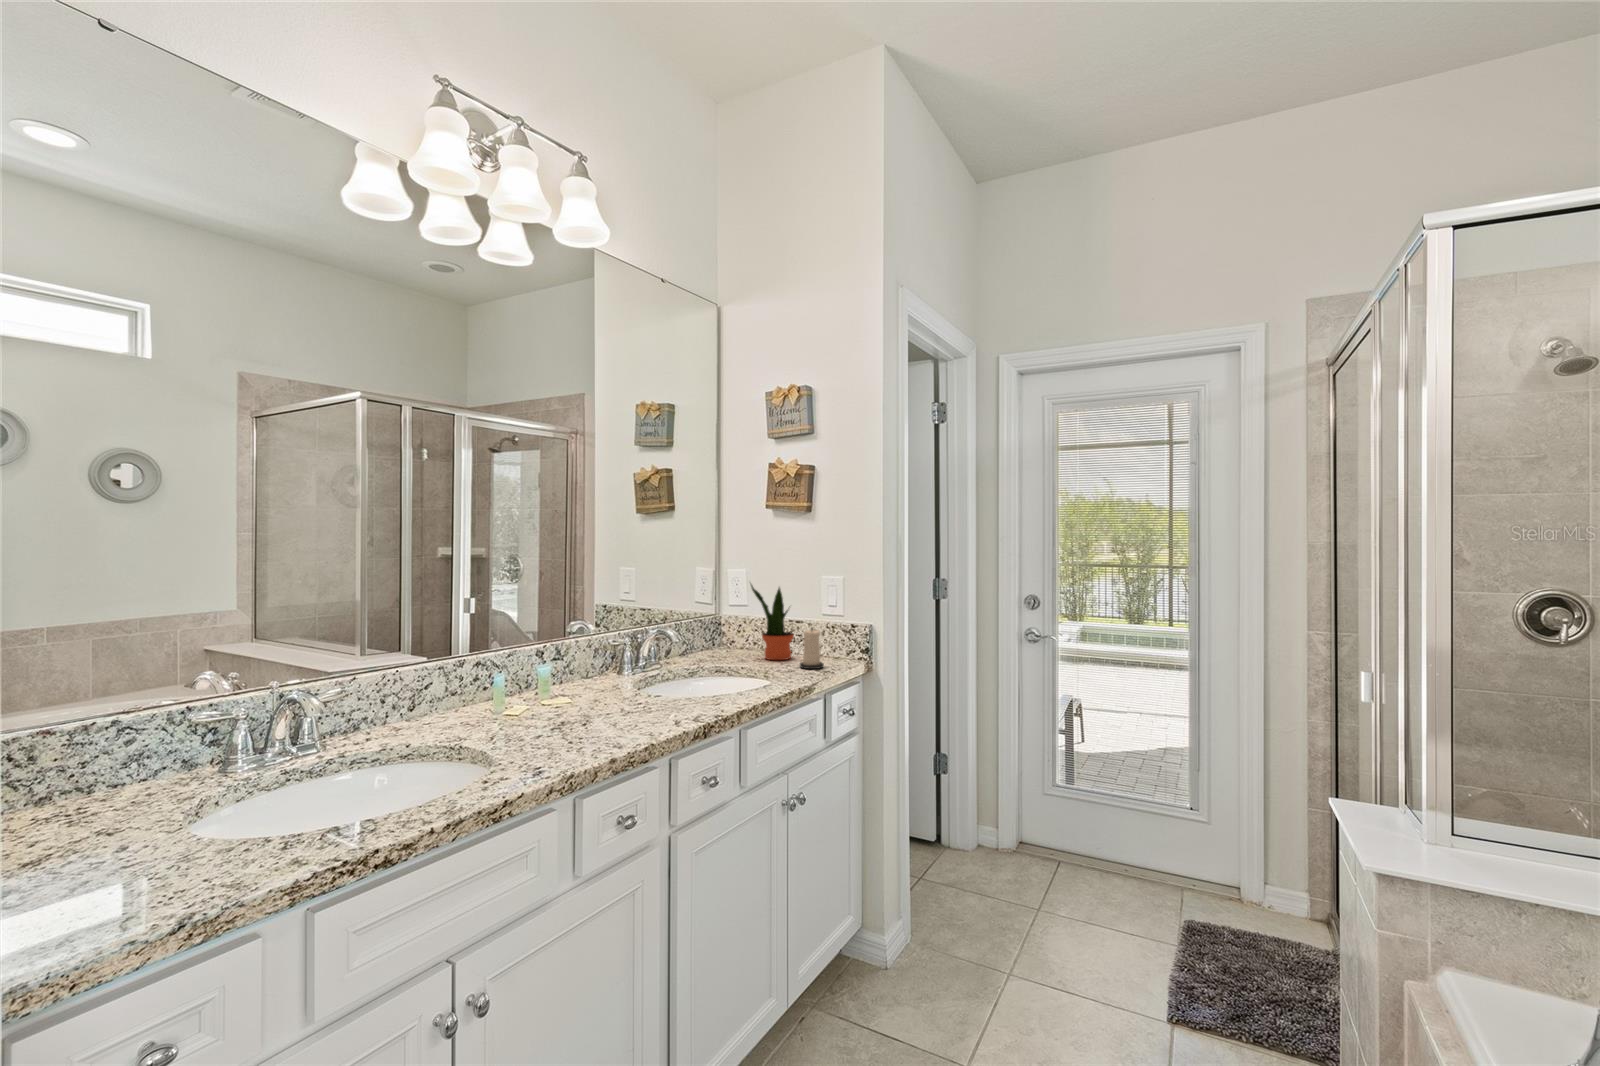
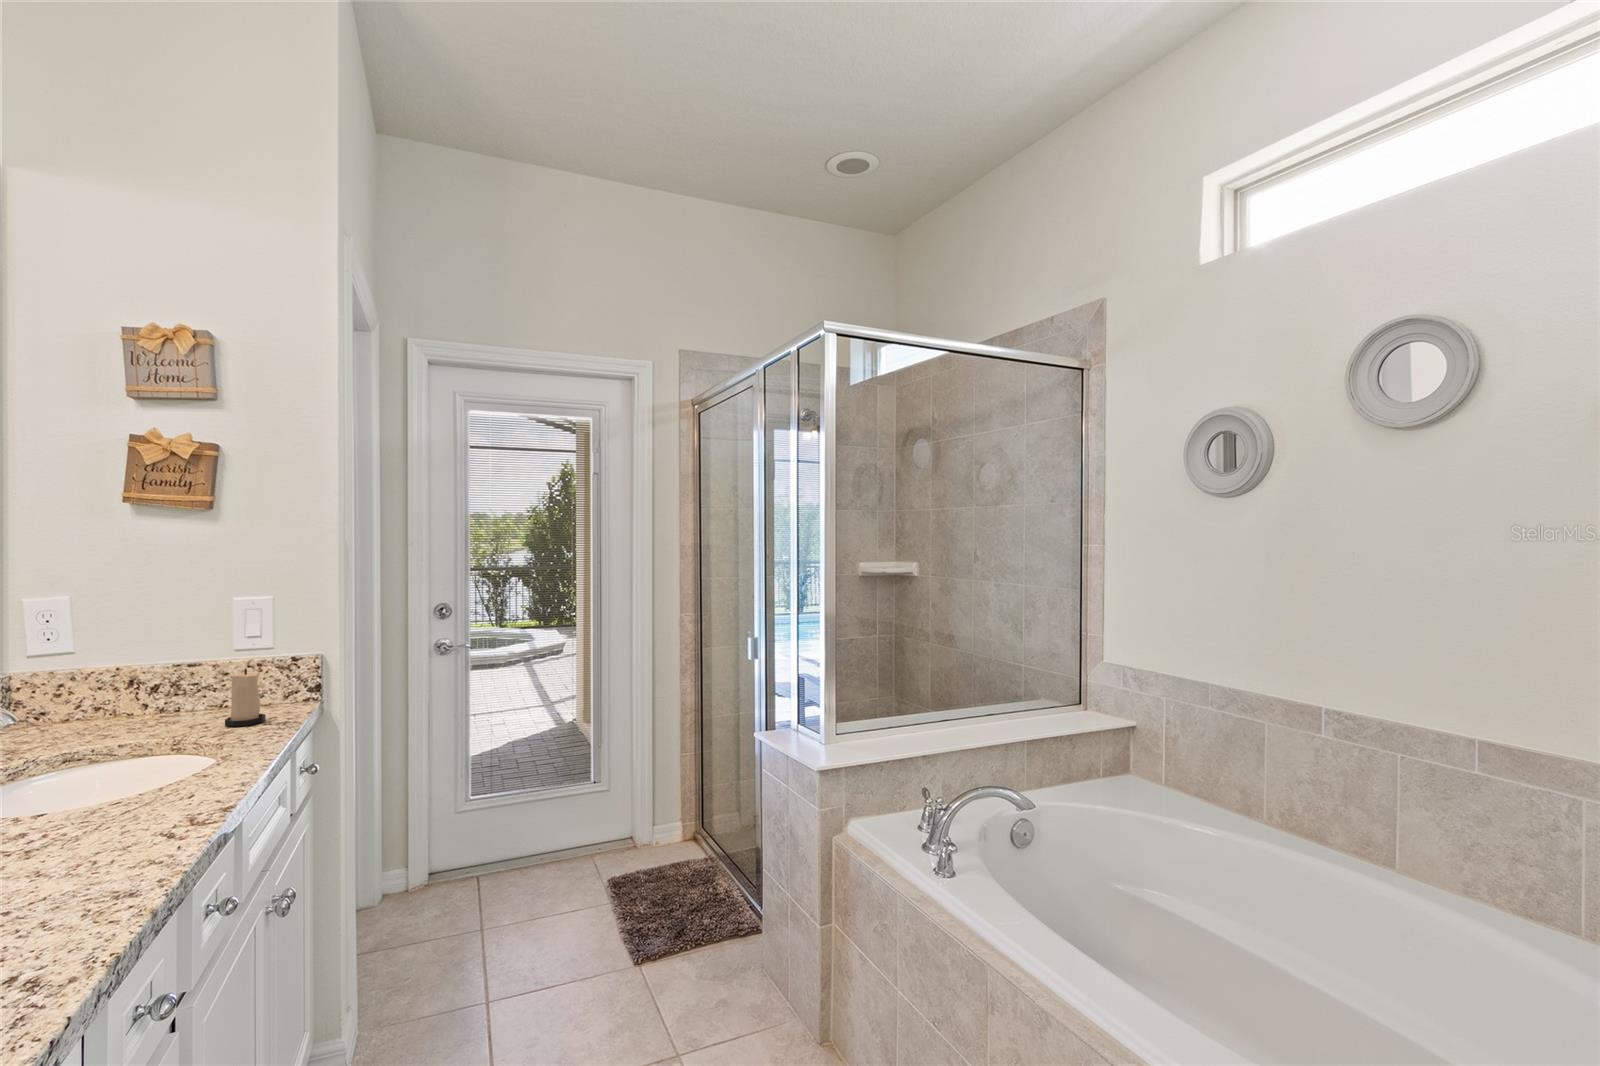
potted plant: present [751,585,794,660] -> none [103,612,190,726]

